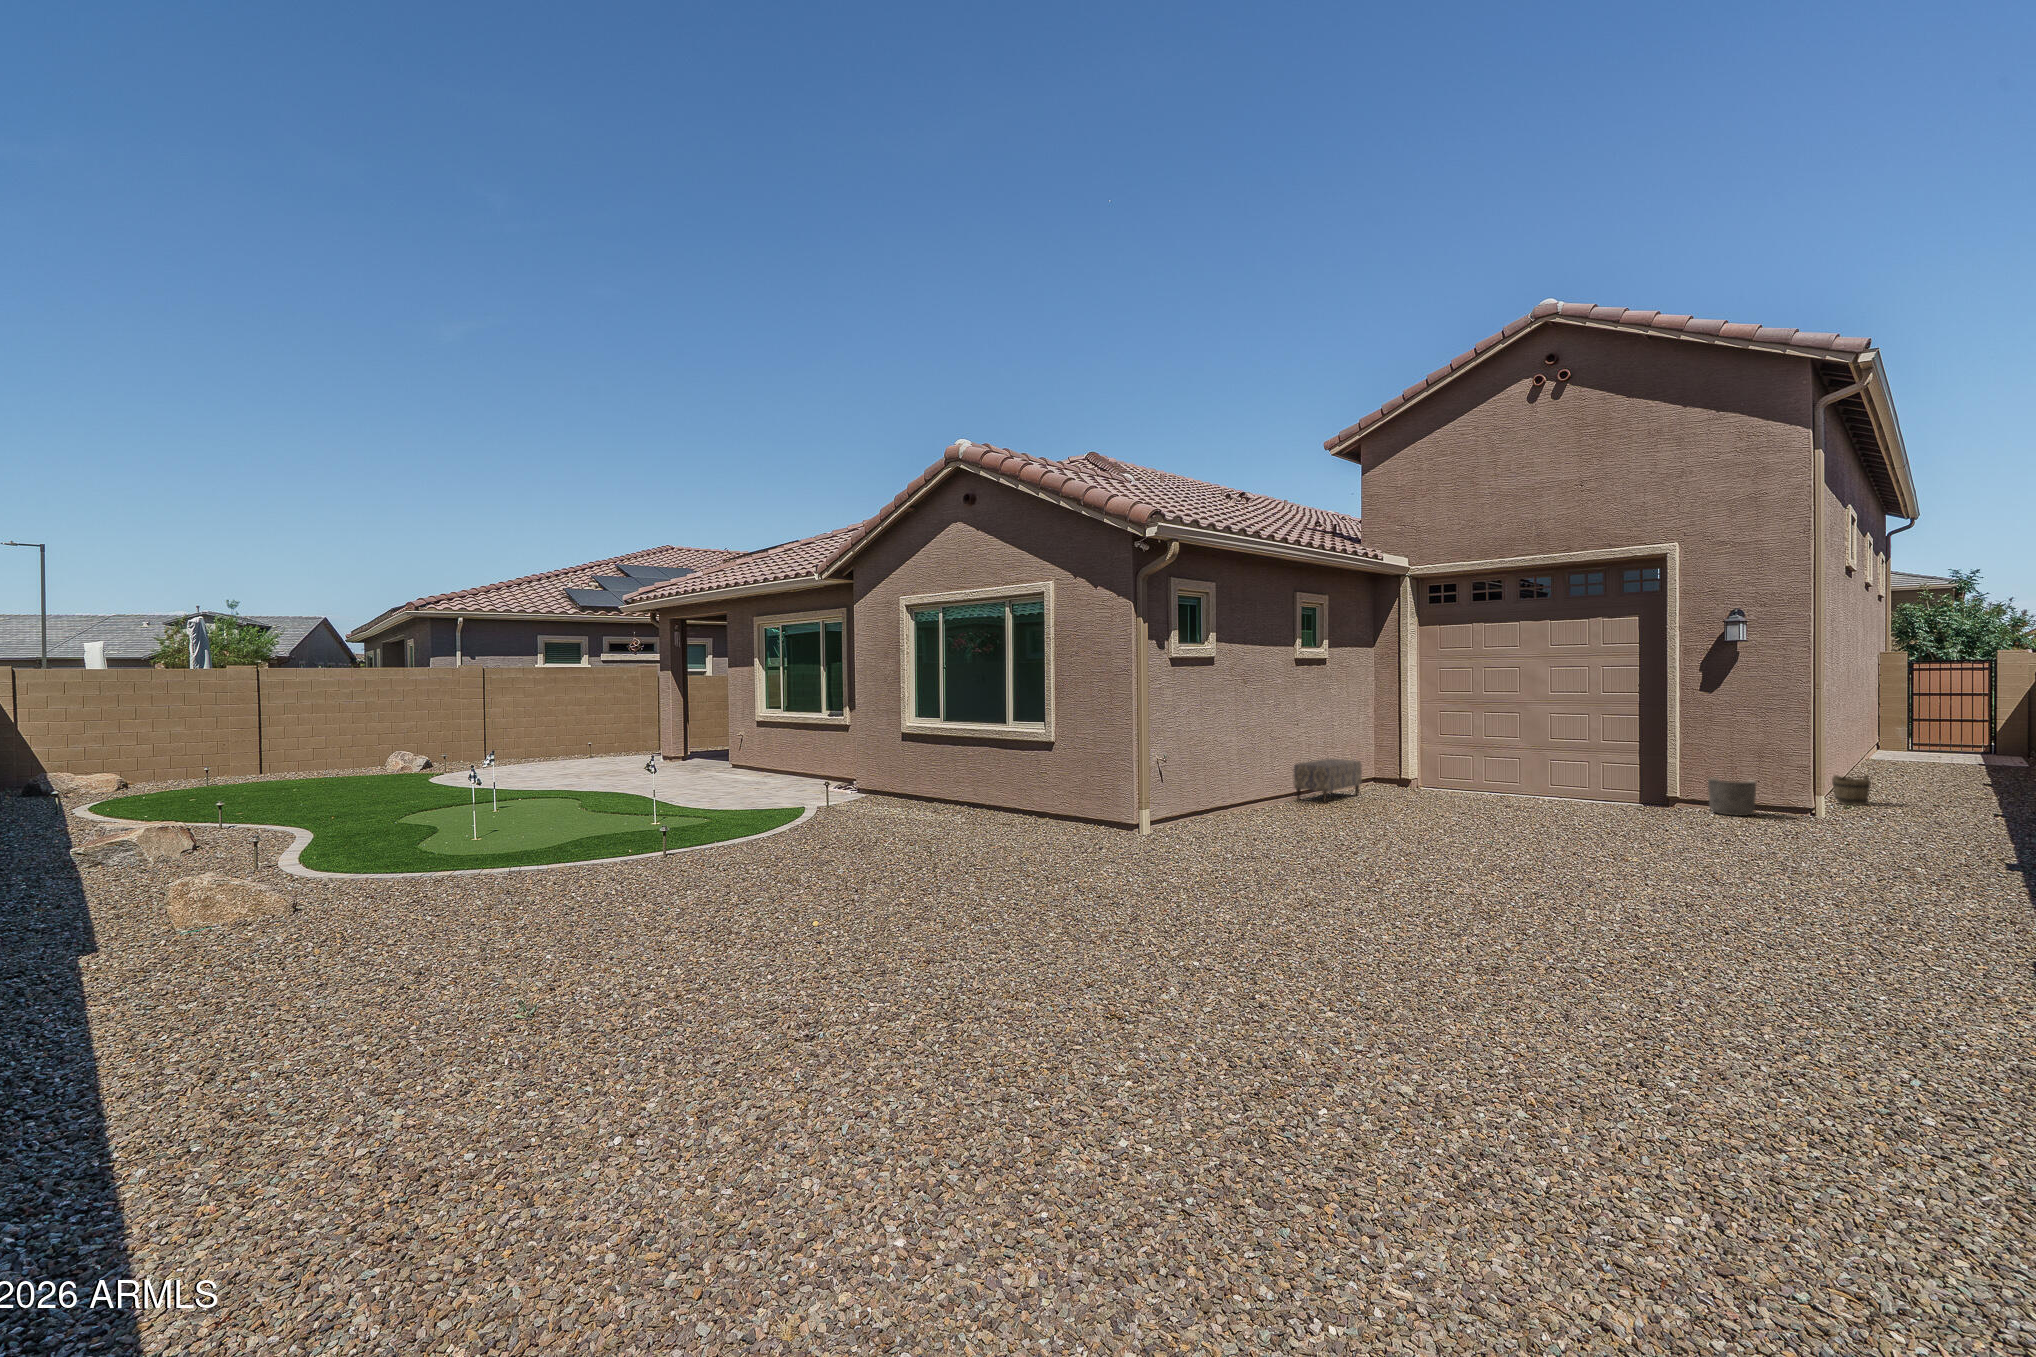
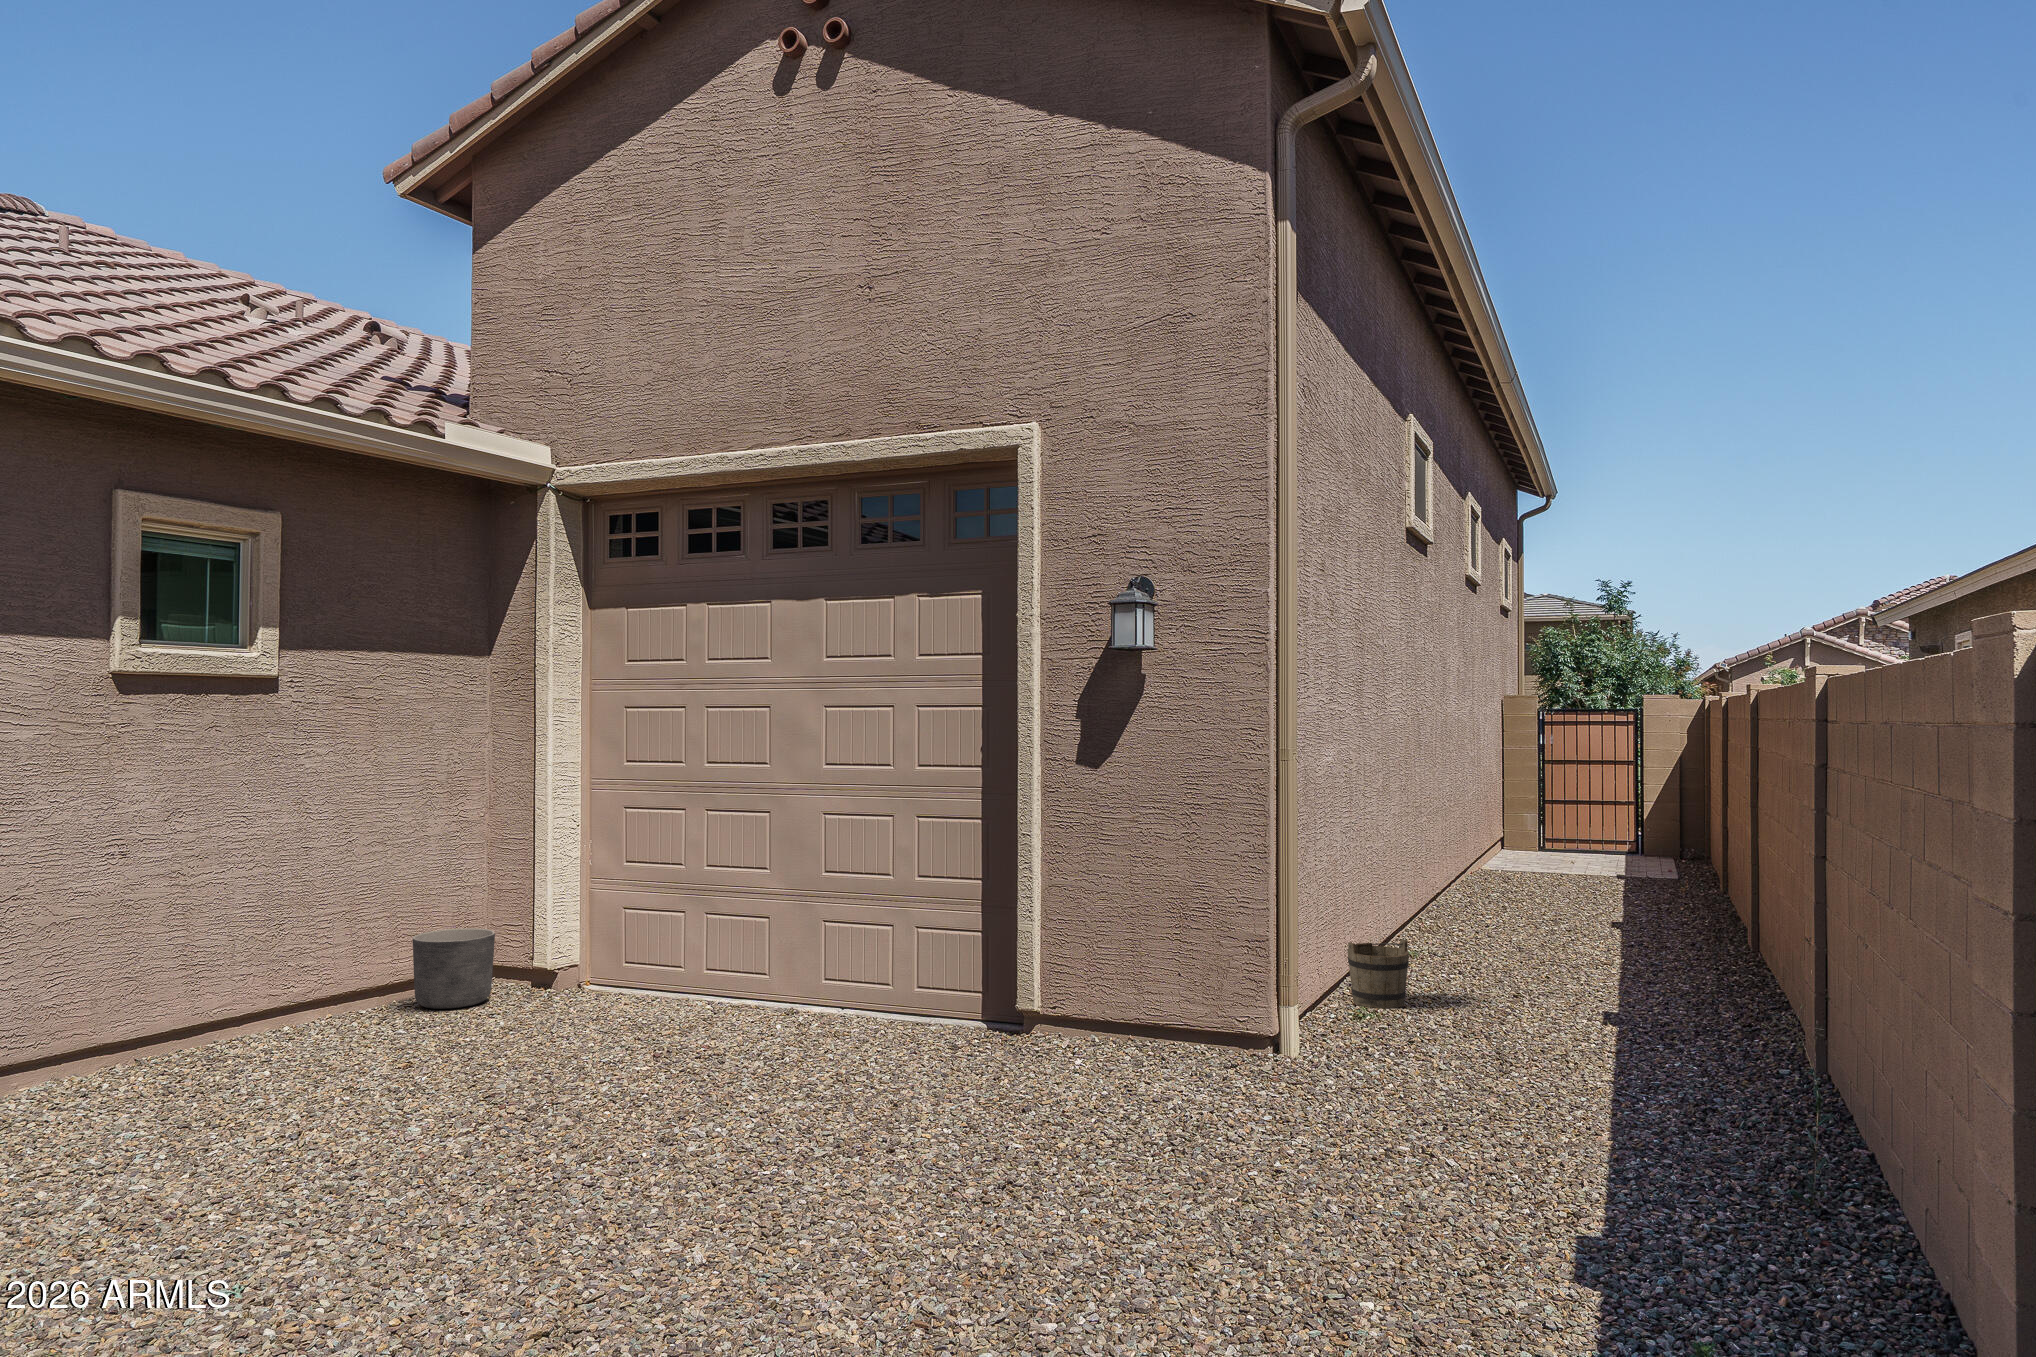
bench: present [1293,759,1362,803] -> none [67,943,335,1093]
planter: present [1708,777,1756,816] -> present [413,928,495,1009]

